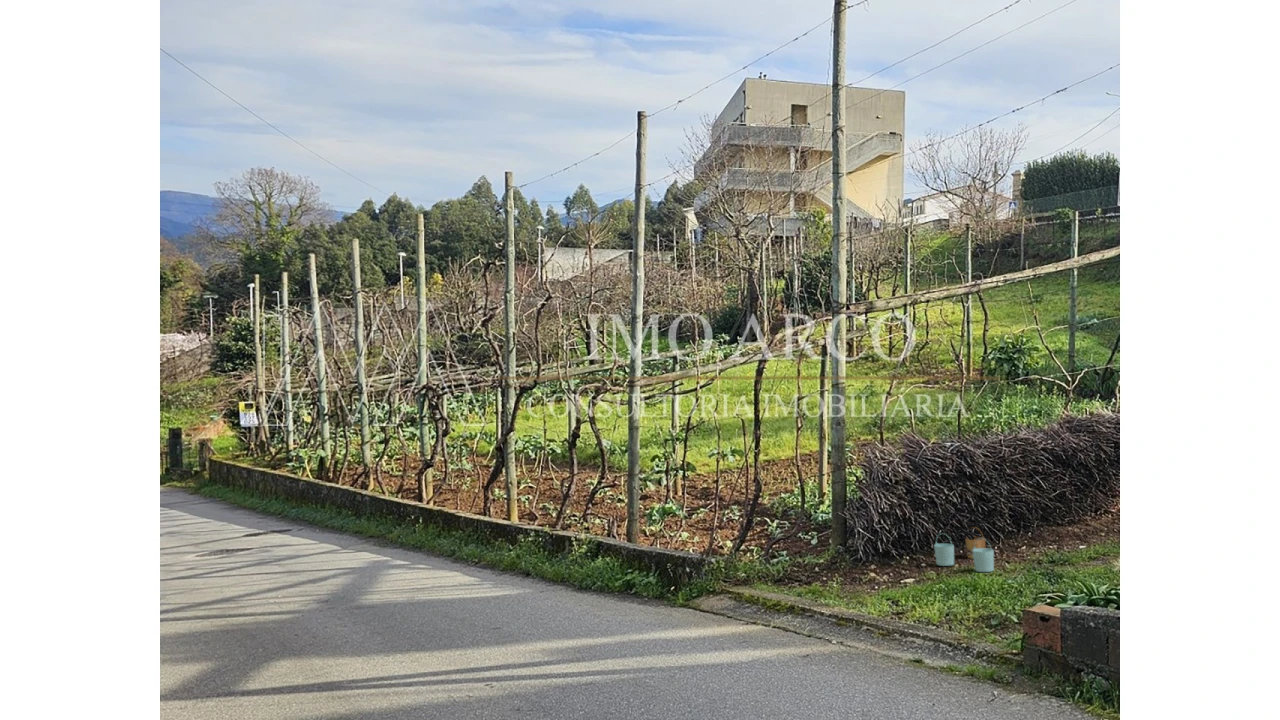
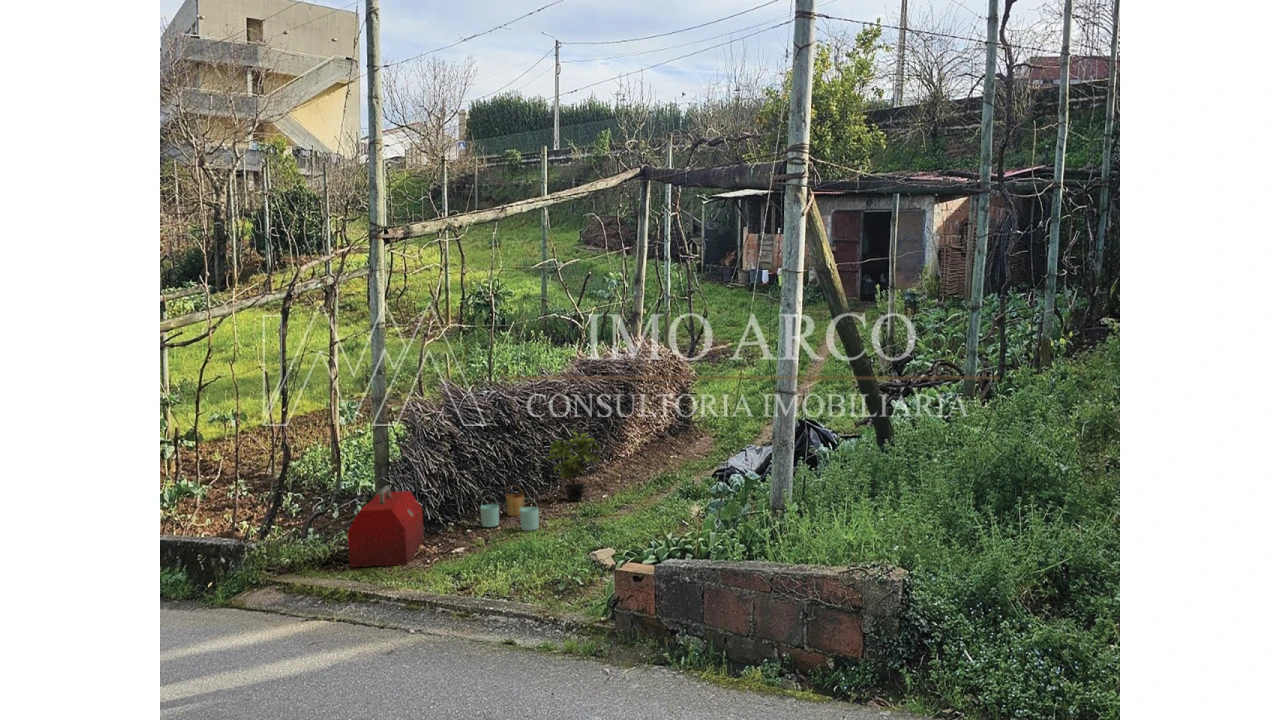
potted plant: none [1010,475,1076,550] -> present [545,432,600,501]
toolbox: none [798,514,876,589] -> present [348,485,424,567]

